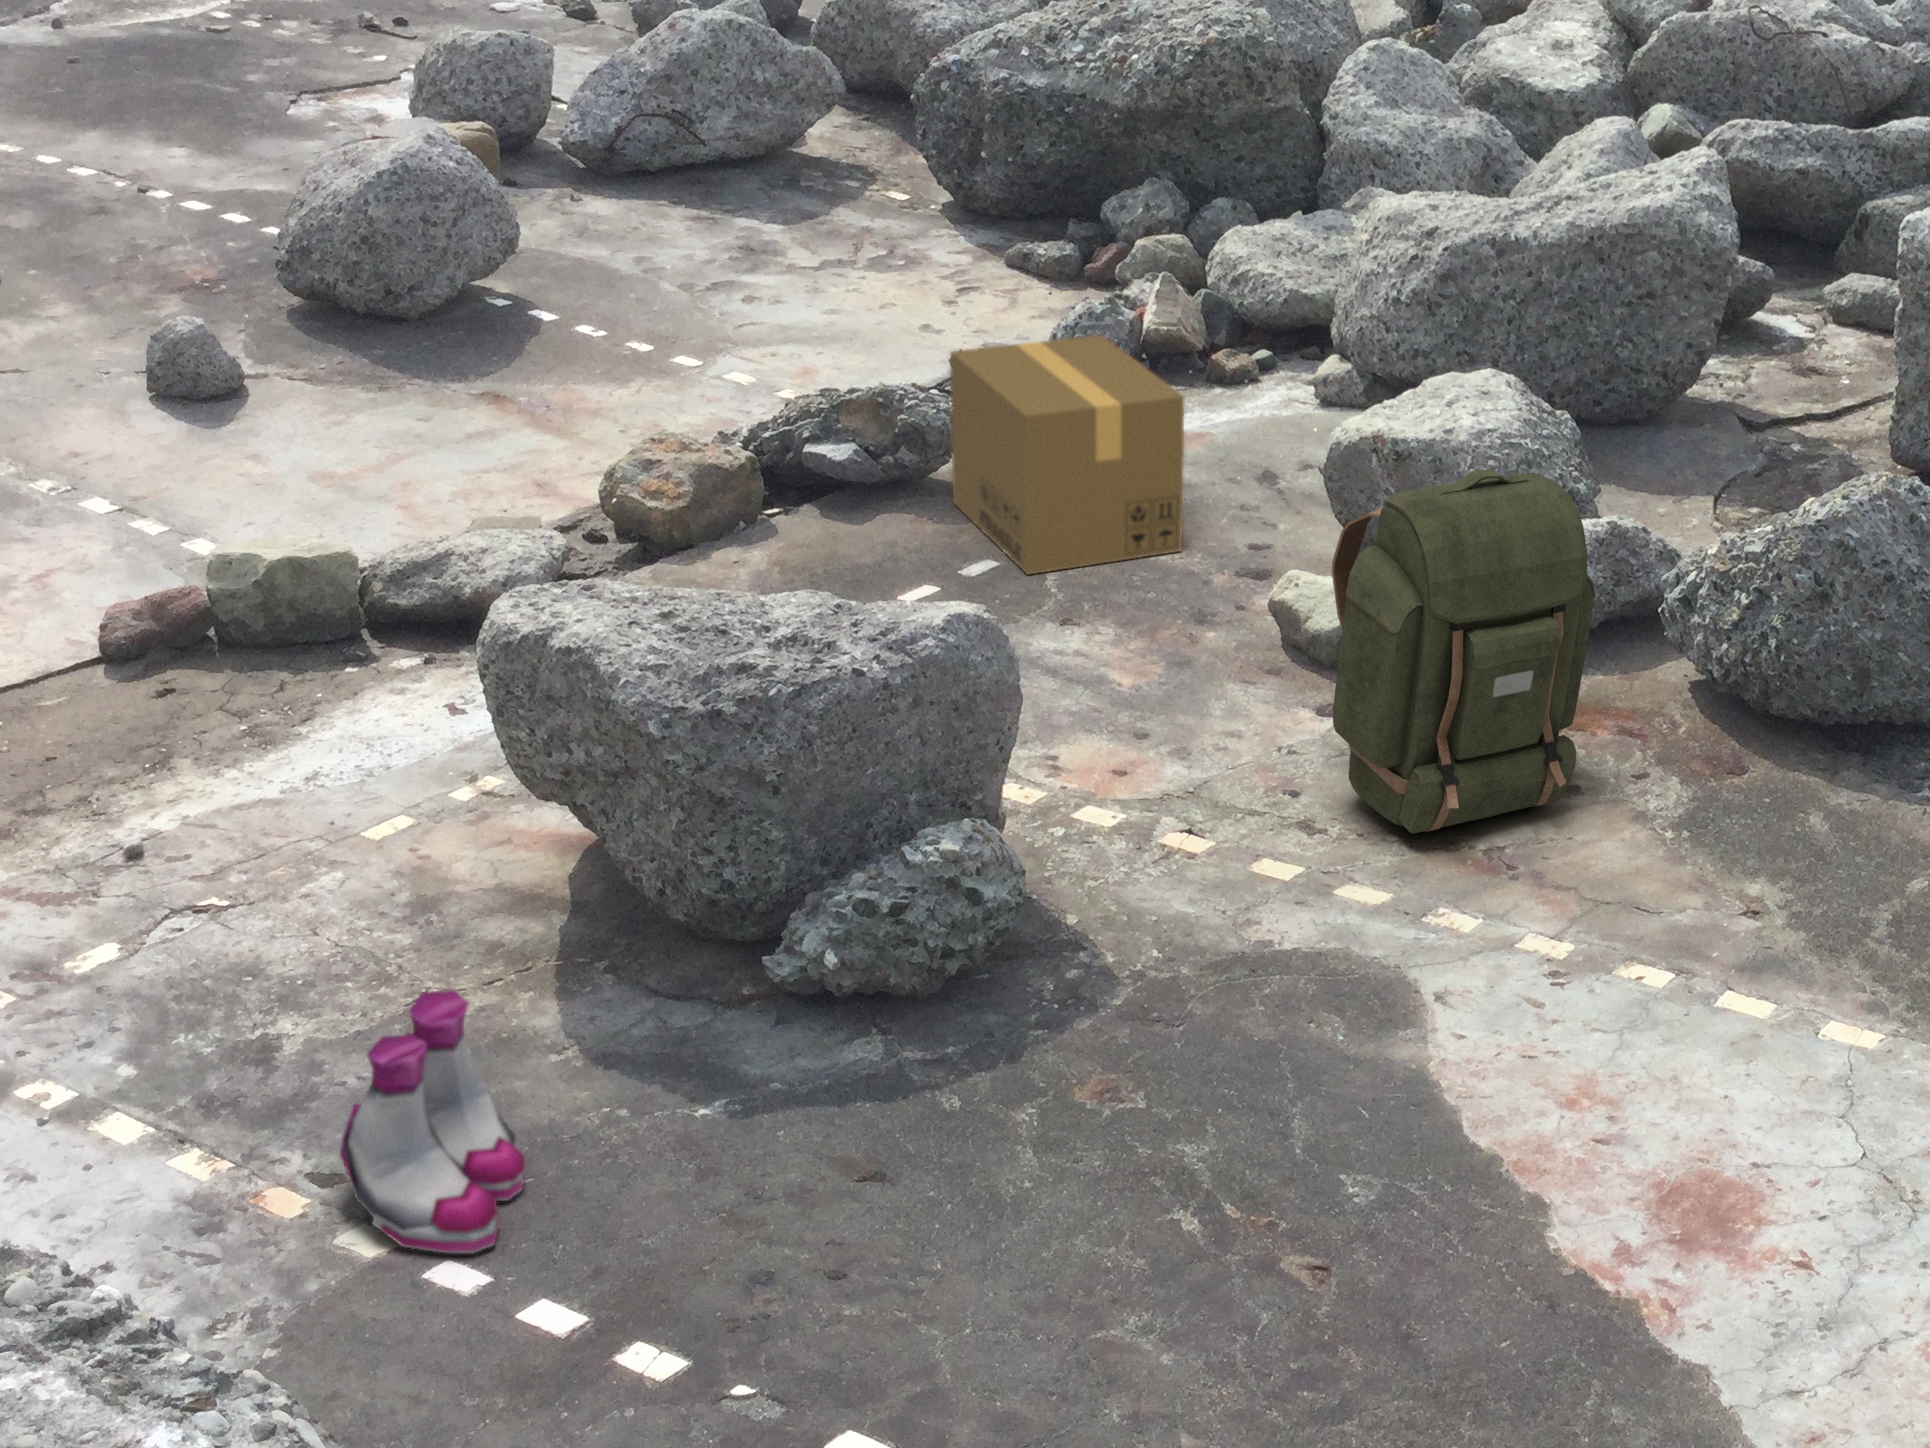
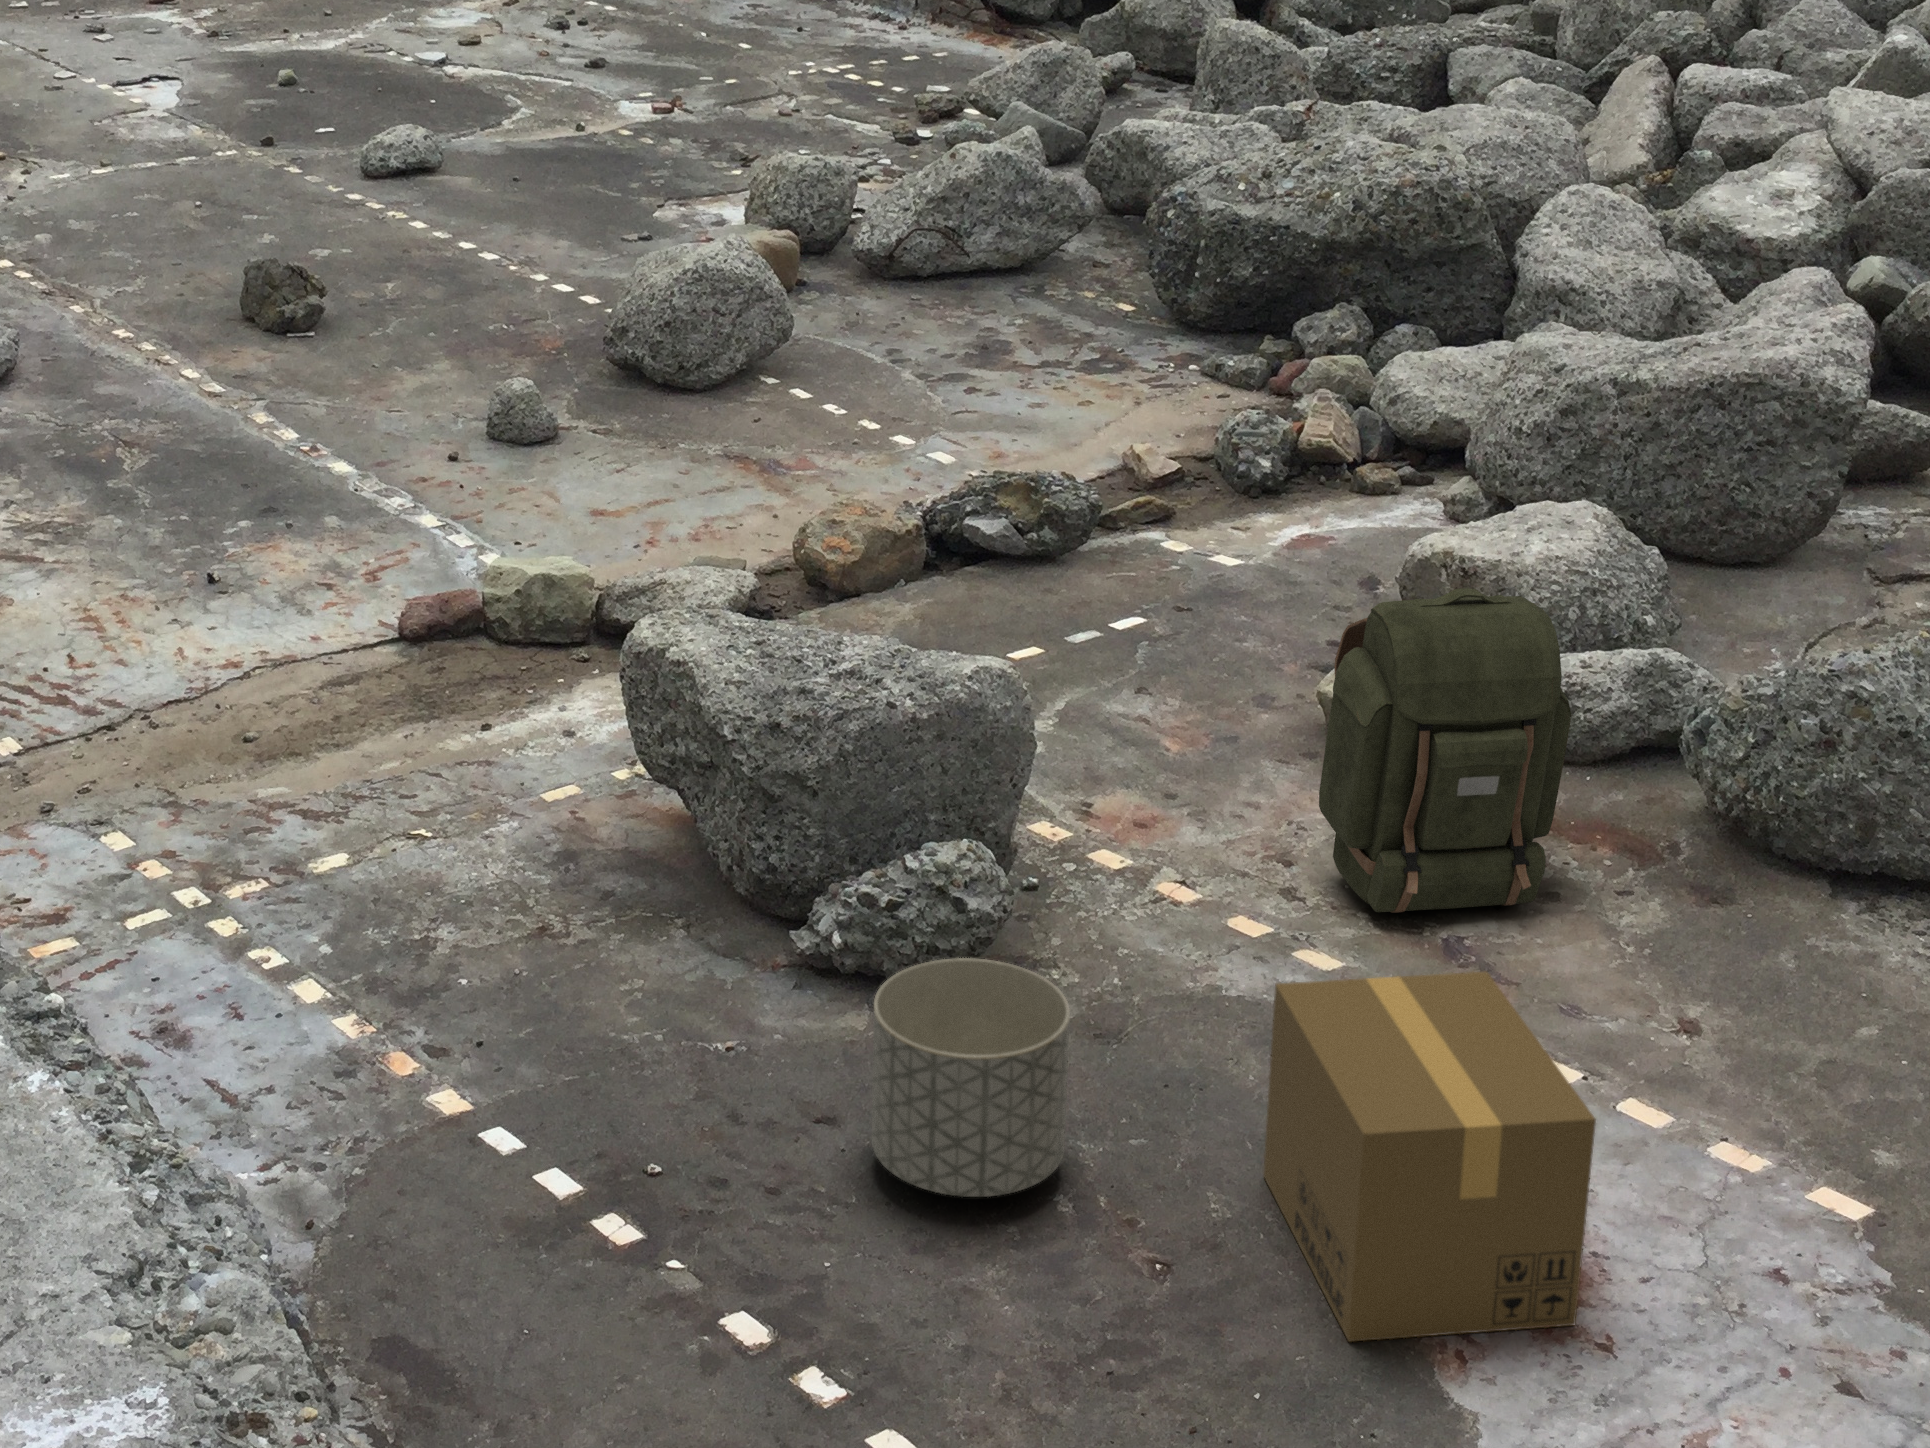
cardboard box: present [950,335,1184,574] -> present [1263,971,1596,1341]
planter: none [944,964,1184,1250] -> present [871,958,1070,1197]
boots: present [340,990,525,1253] -> none [440,907,572,1115]

